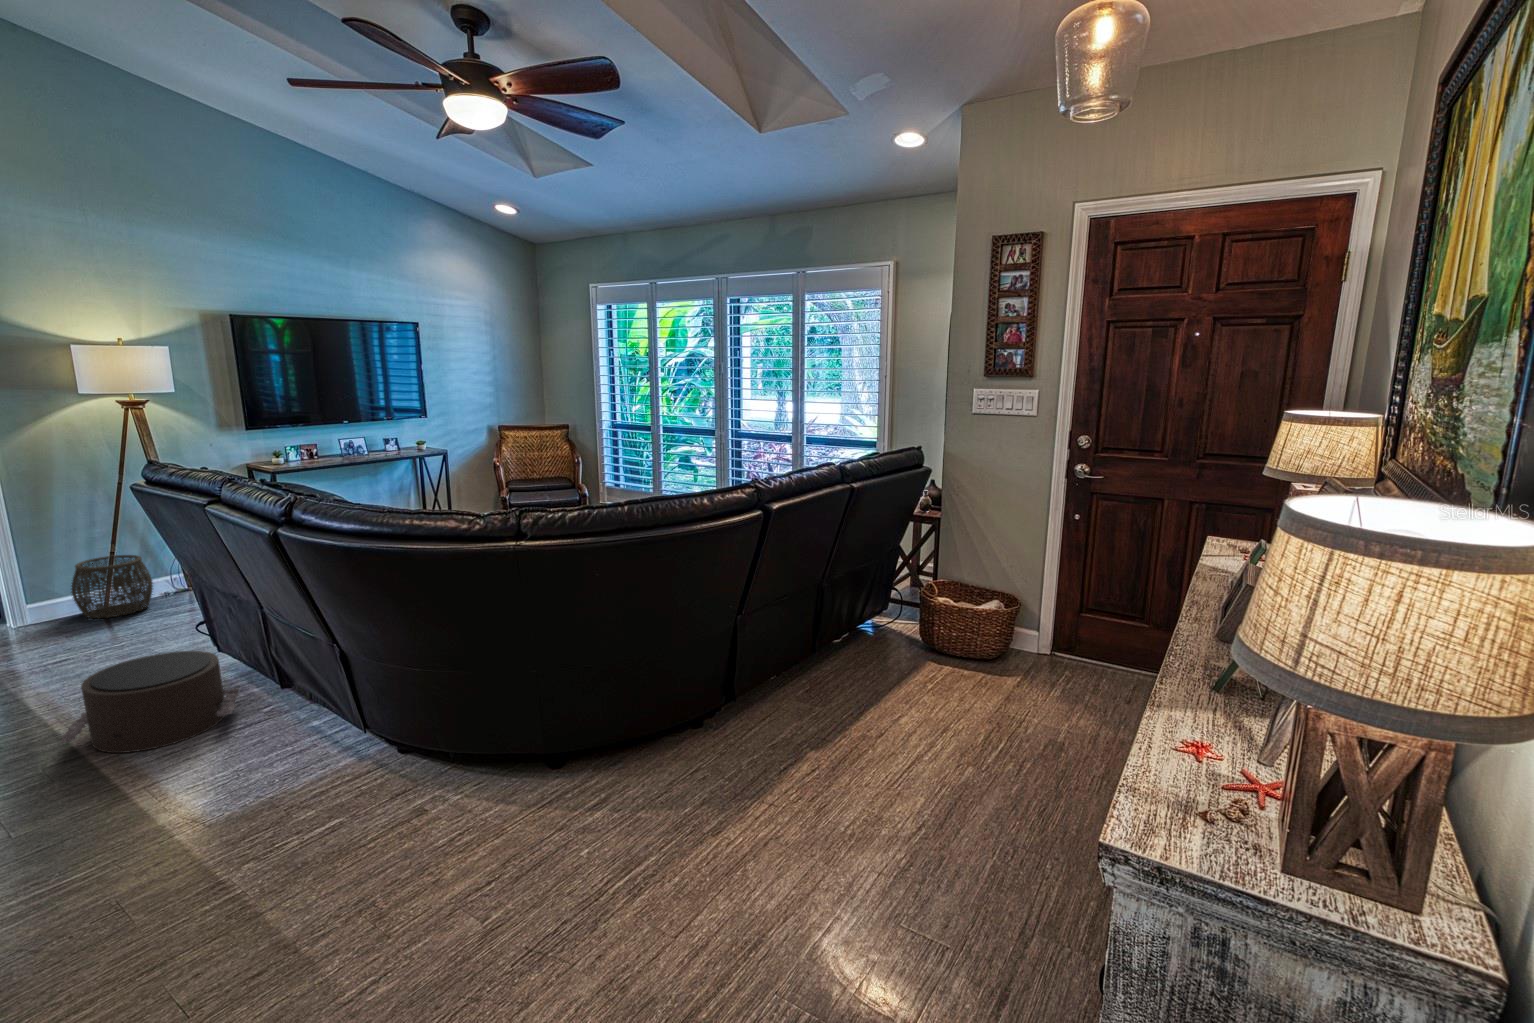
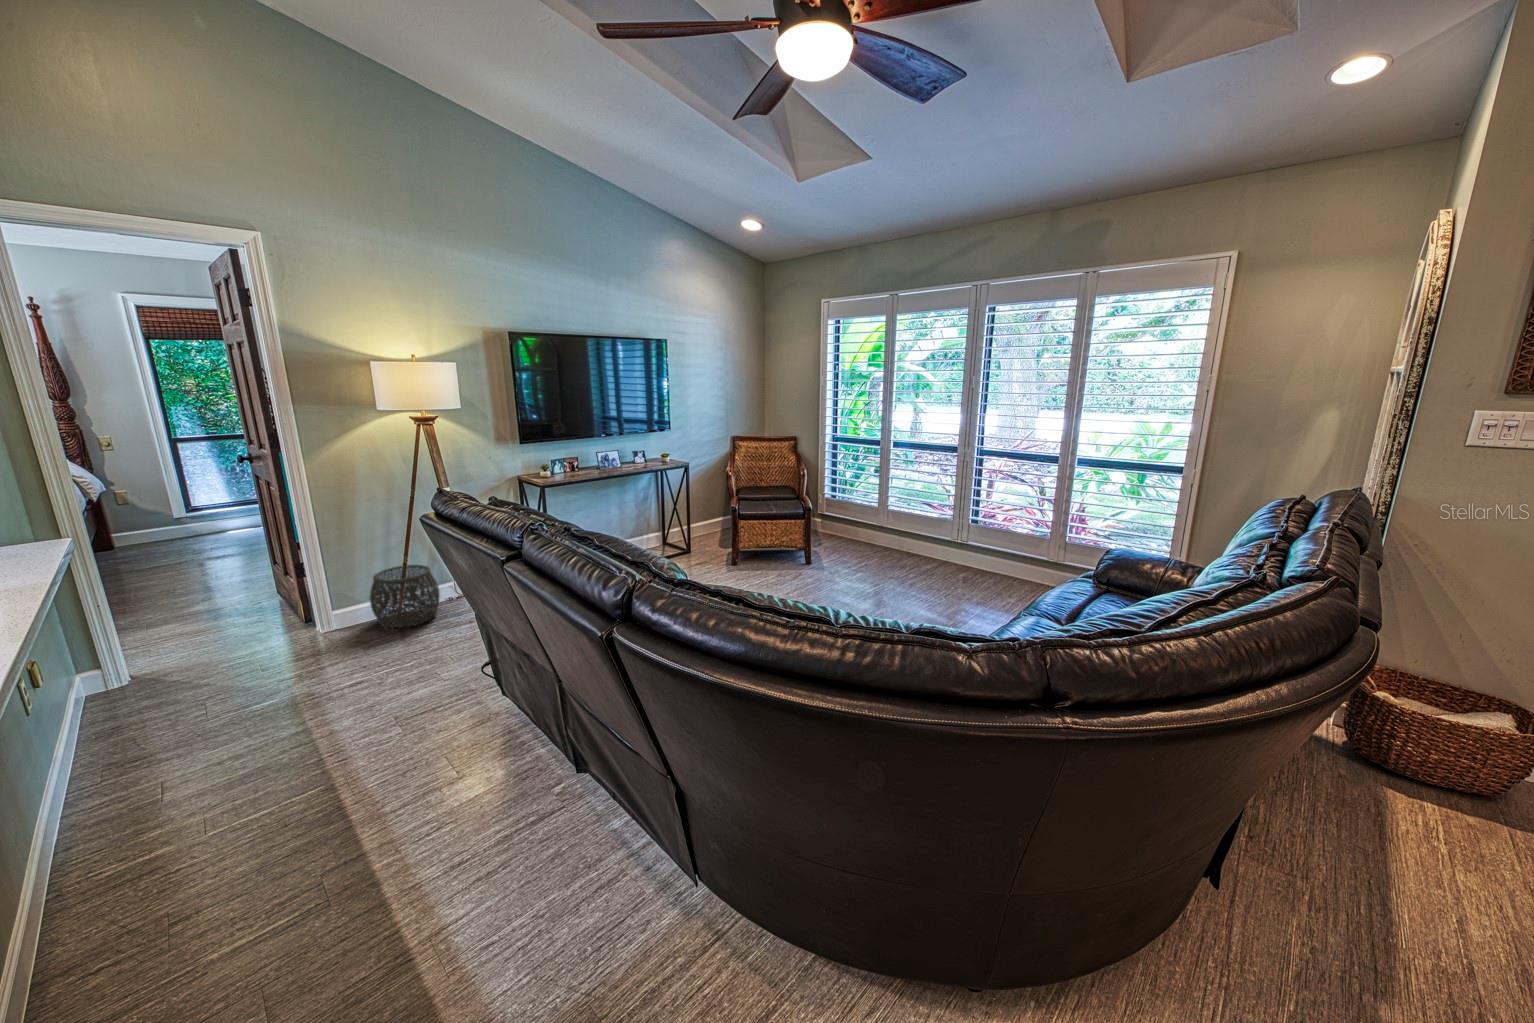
pouf: present [61,651,238,753] -> none [337,718,532,870]

